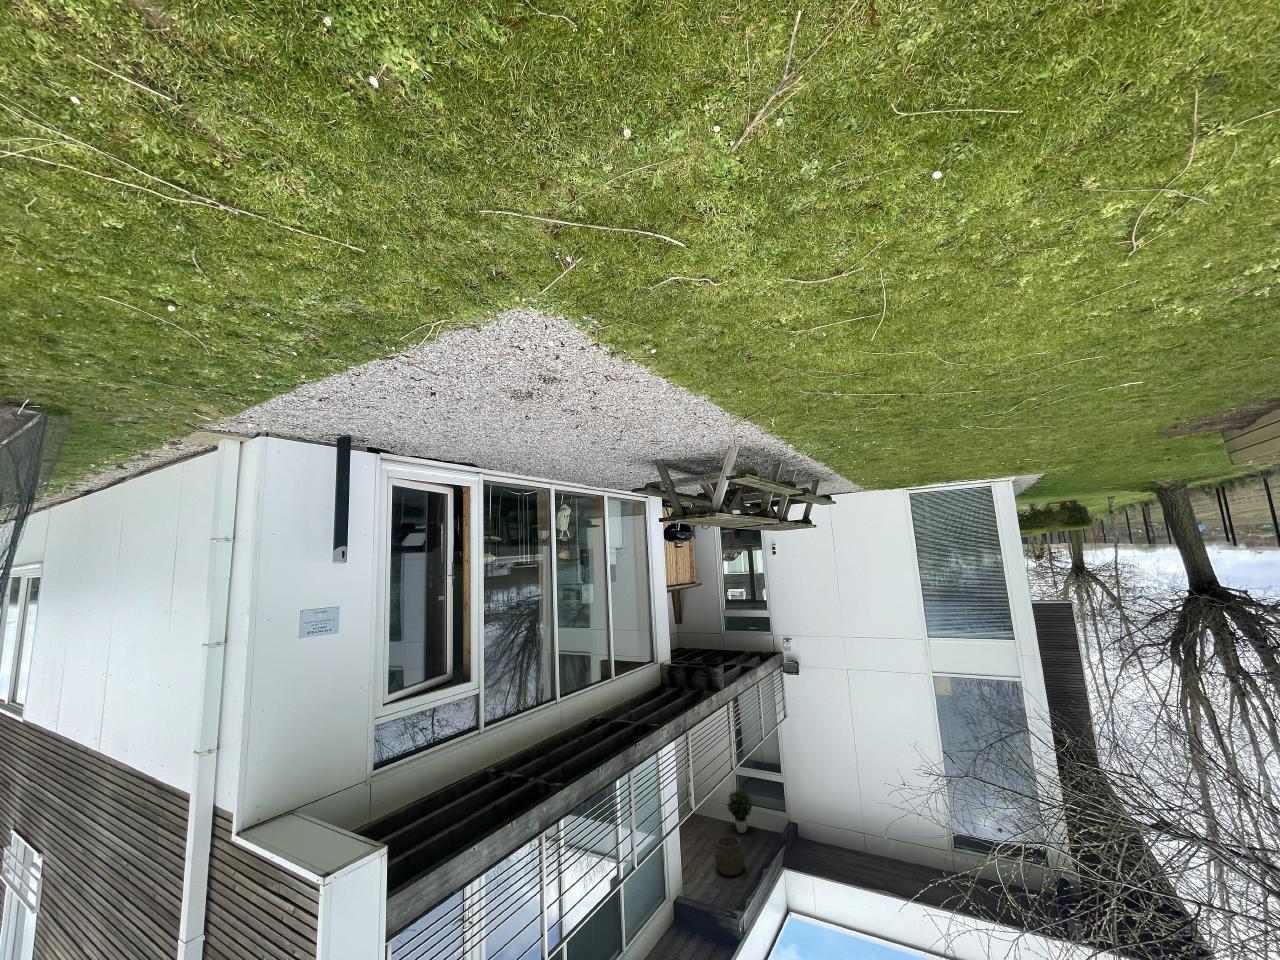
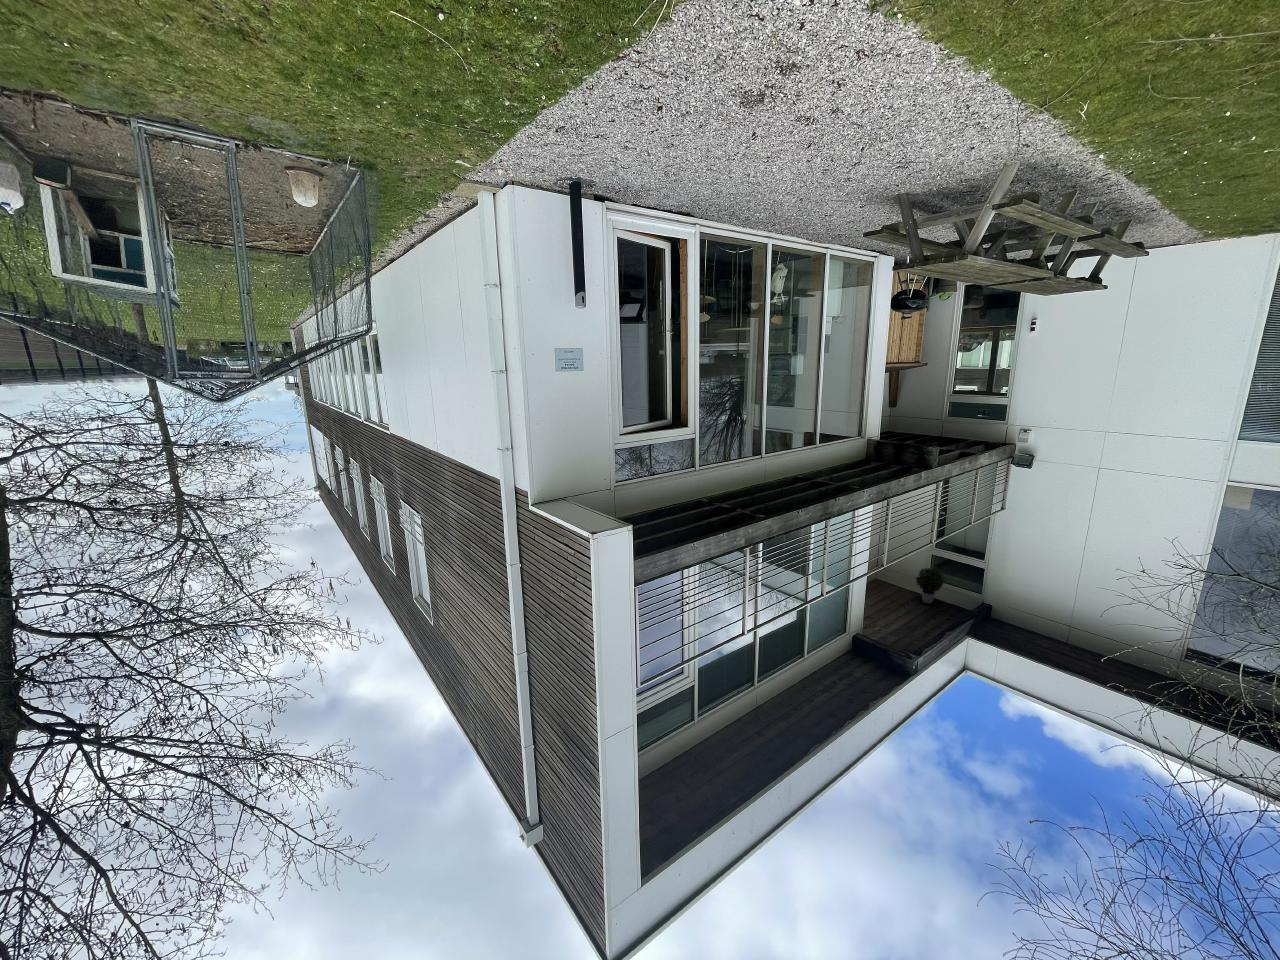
woven basket: present [715,836,745,875] -> none [896,600,927,632]

